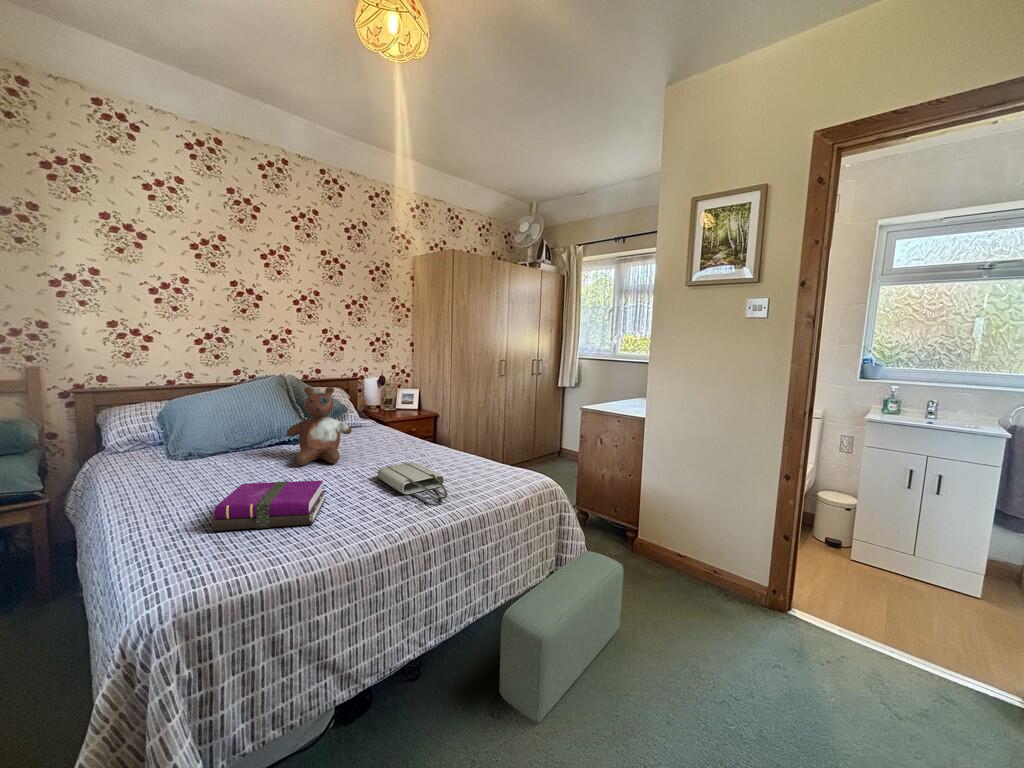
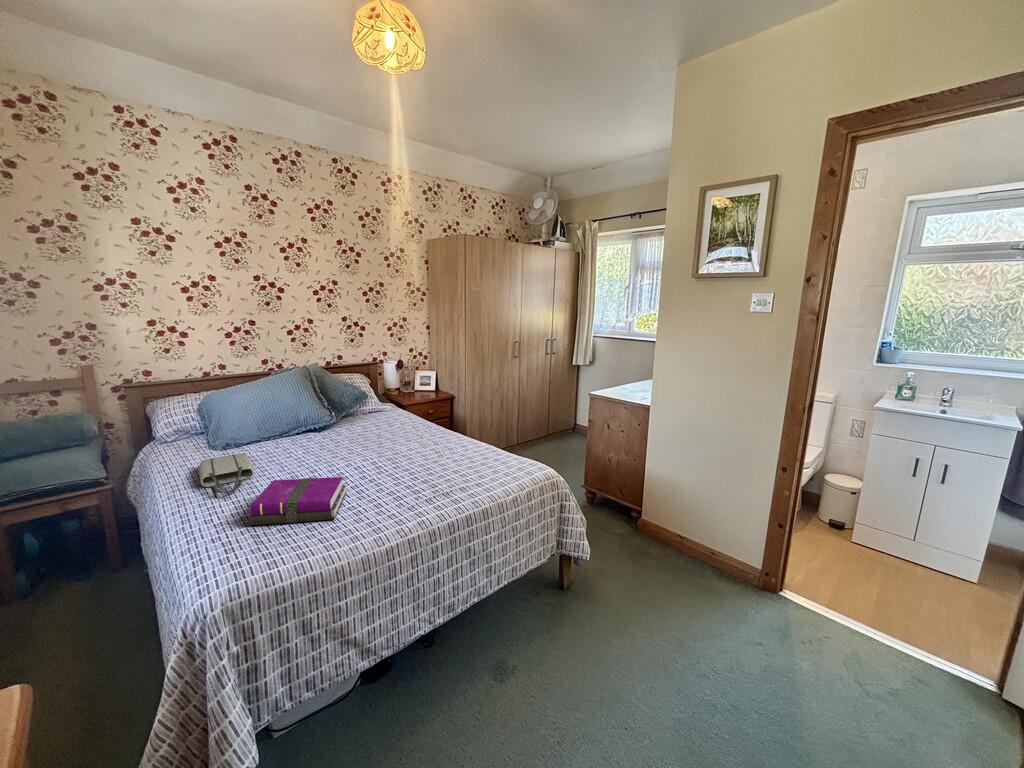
stuffed bear: present [287,387,352,466] -> none [311,383,370,457]
tote bag: present [378,463,447,499] -> present [199,453,254,493]
pouf: present [499,551,624,722] -> none [502,535,620,688]

